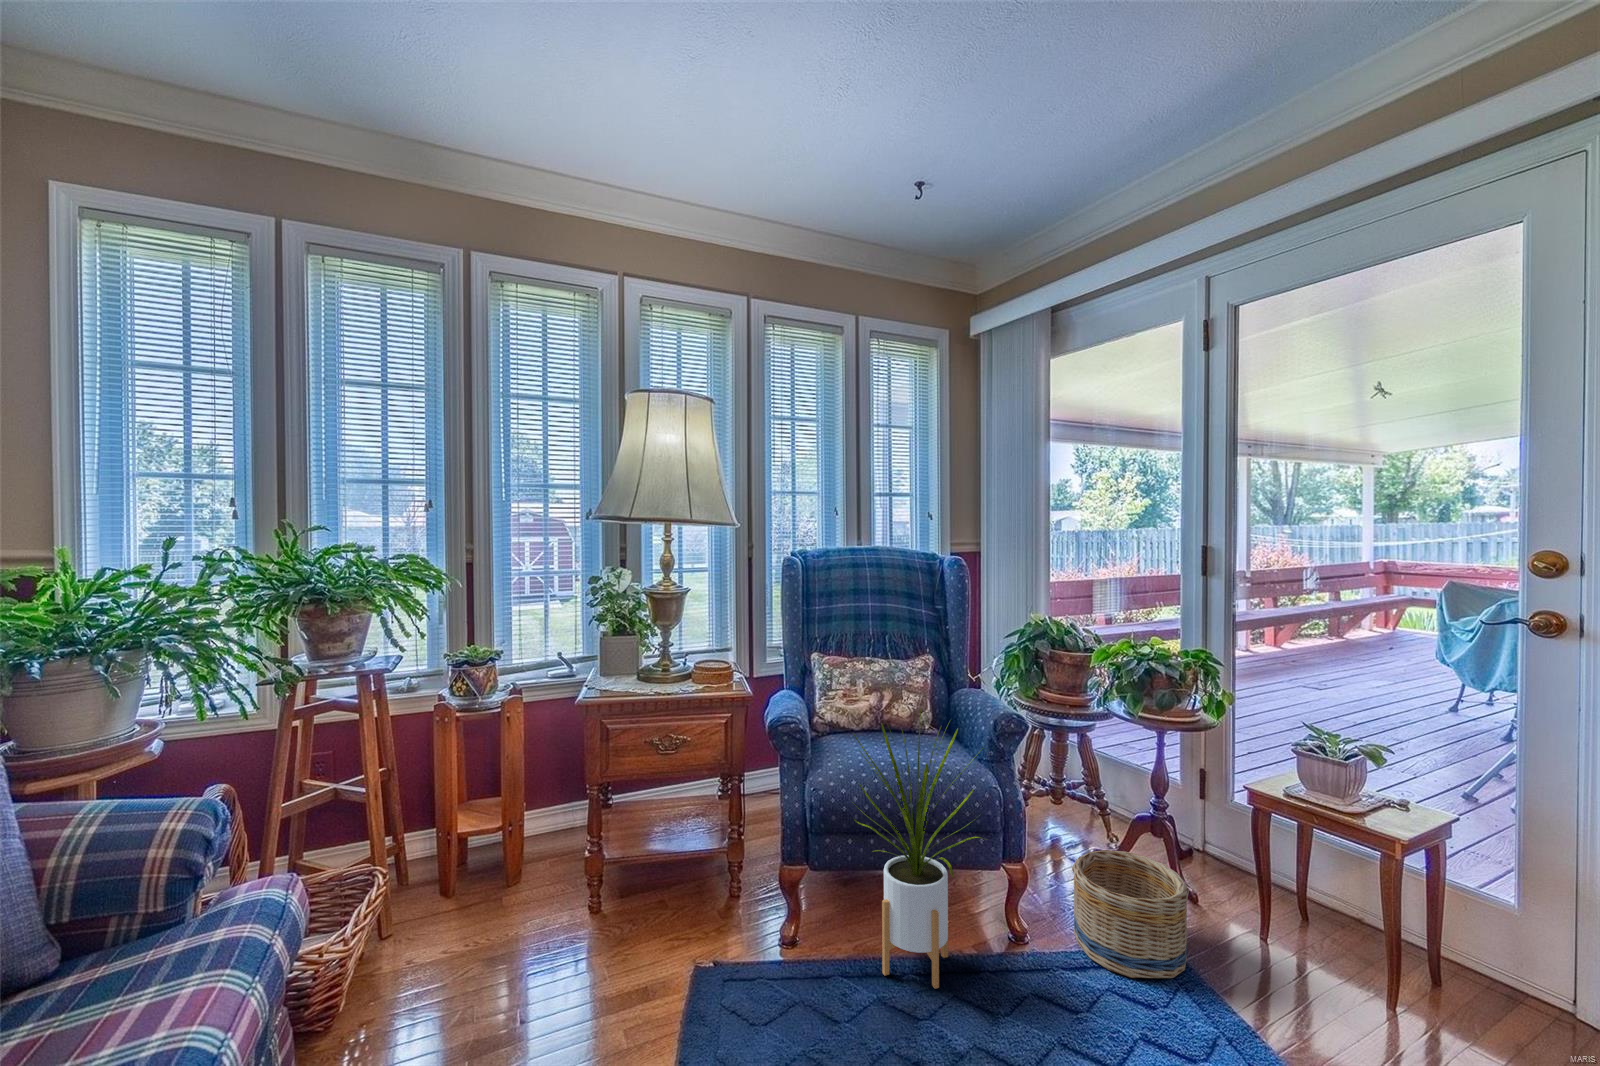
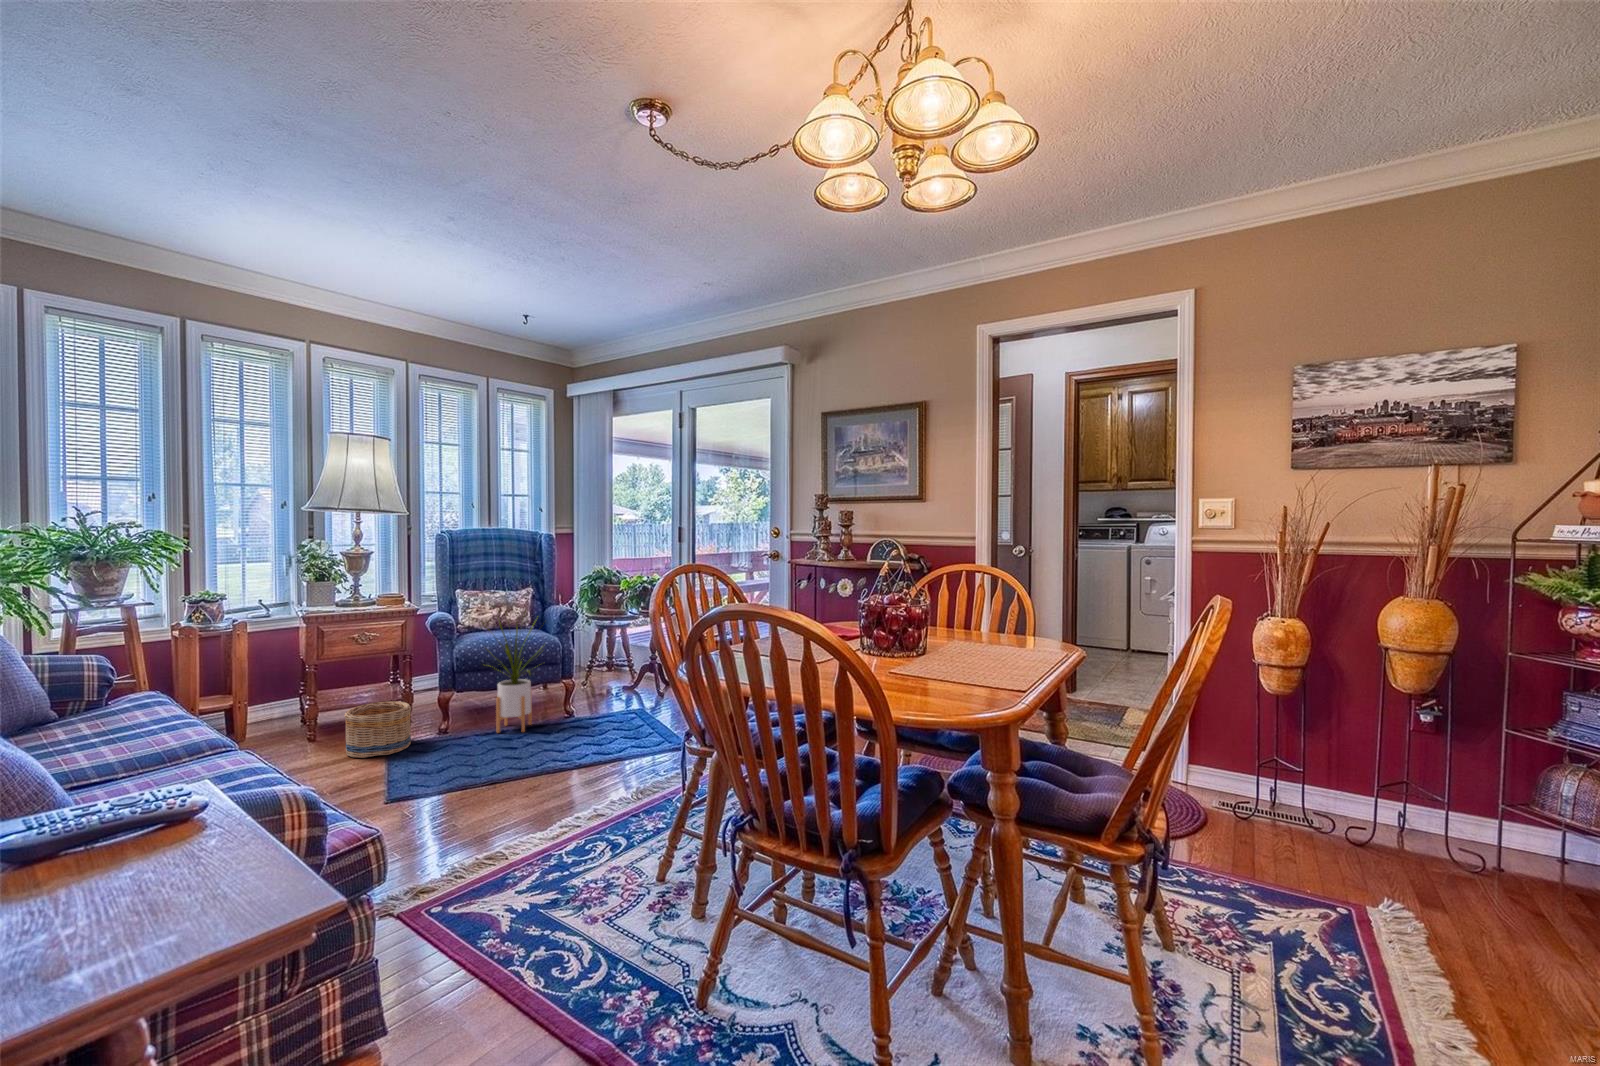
basket: present [1072,850,1189,978] -> present [344,701,411,758]

